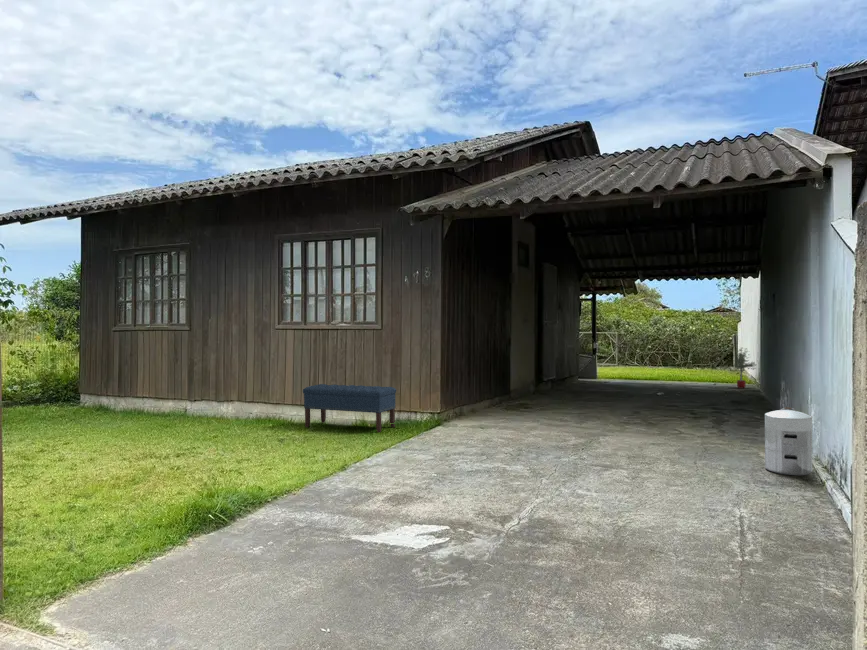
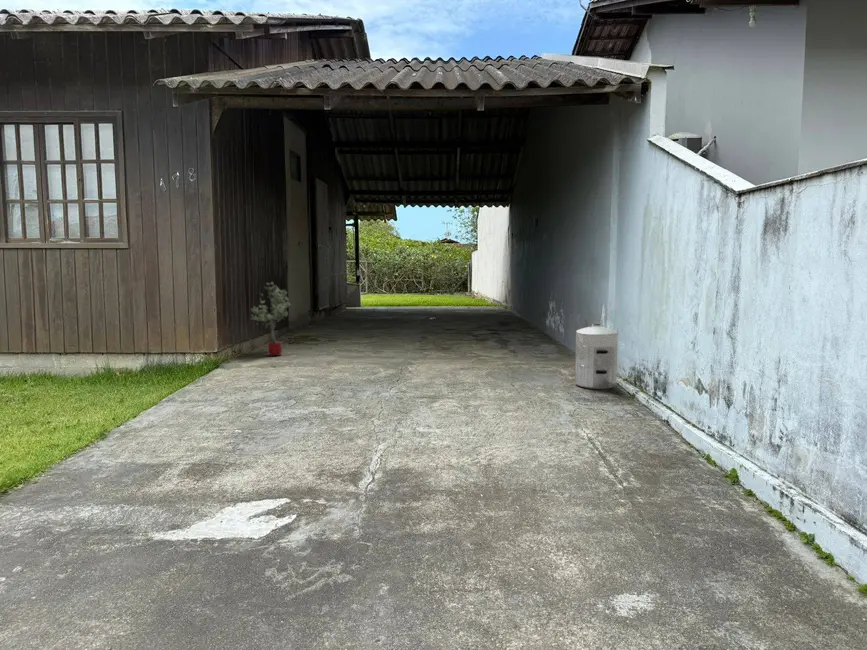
potted tree: present [734,348,756,388] -> present [251,282,290,356]
bench: present [303,384,396,432] -> none [15,324,155,383]

